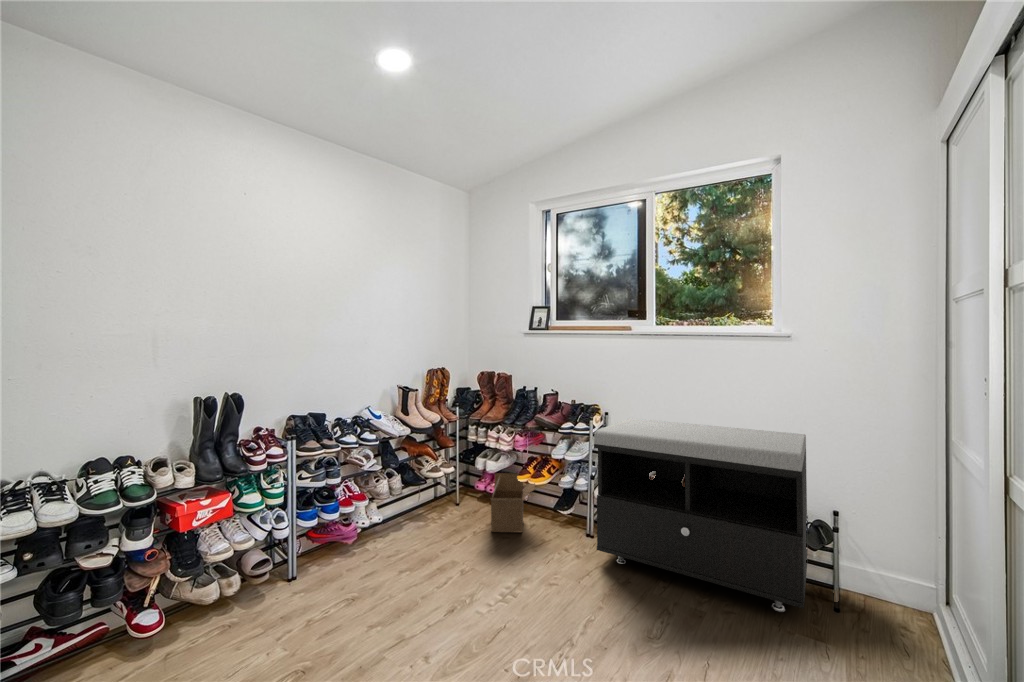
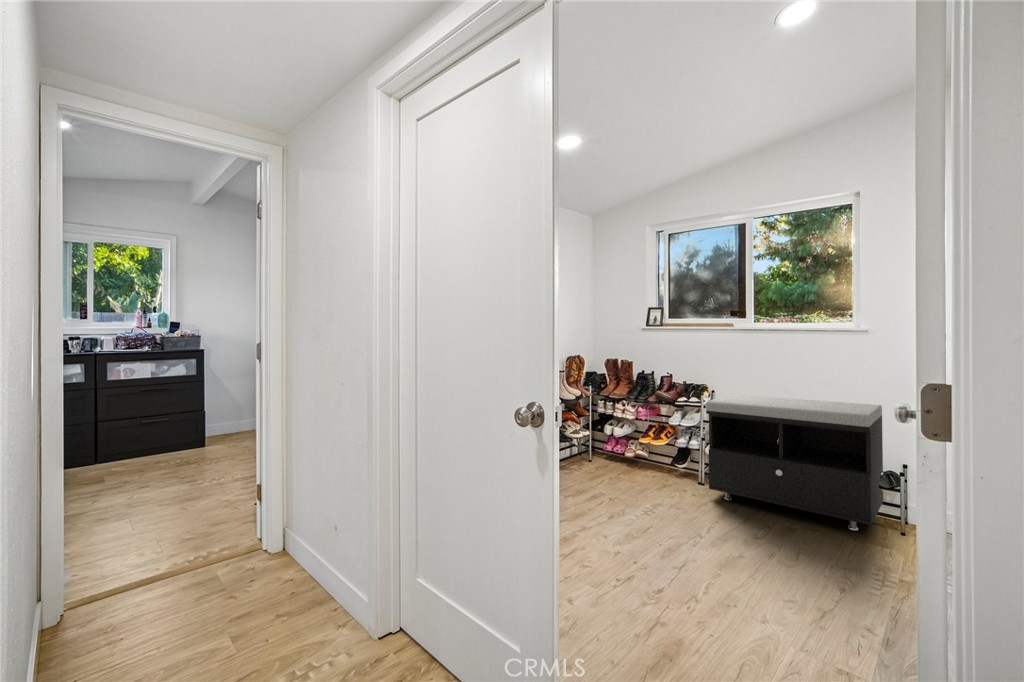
cardboard box: present [490,473,535,533] -> none [623,436,657,479]

